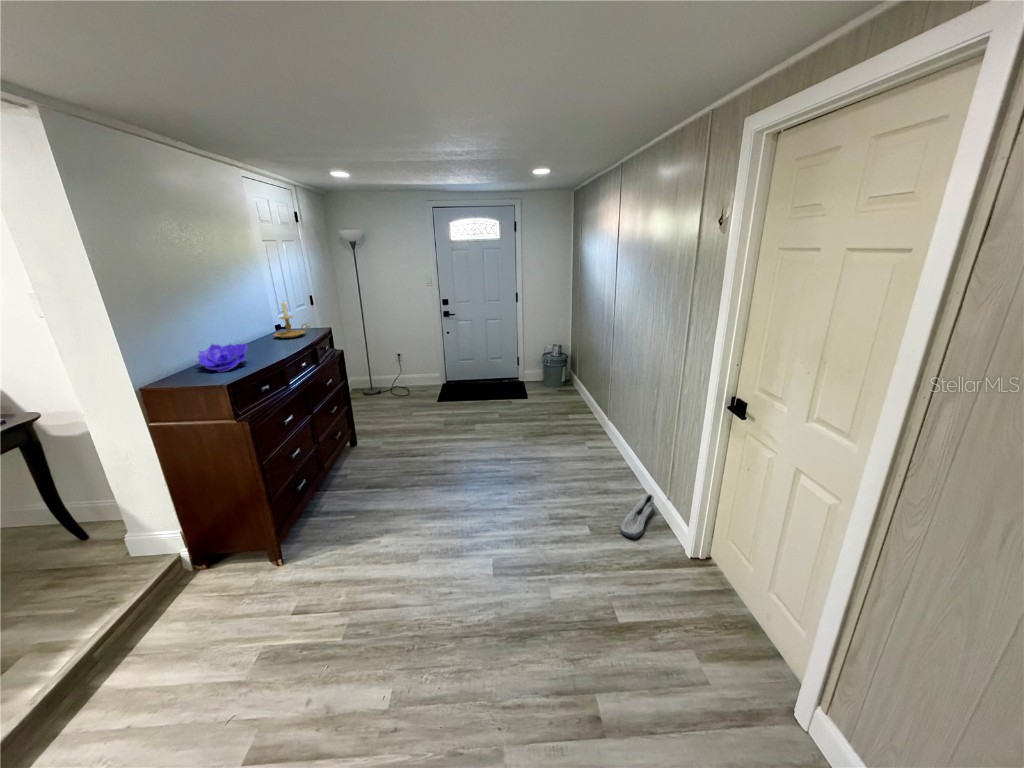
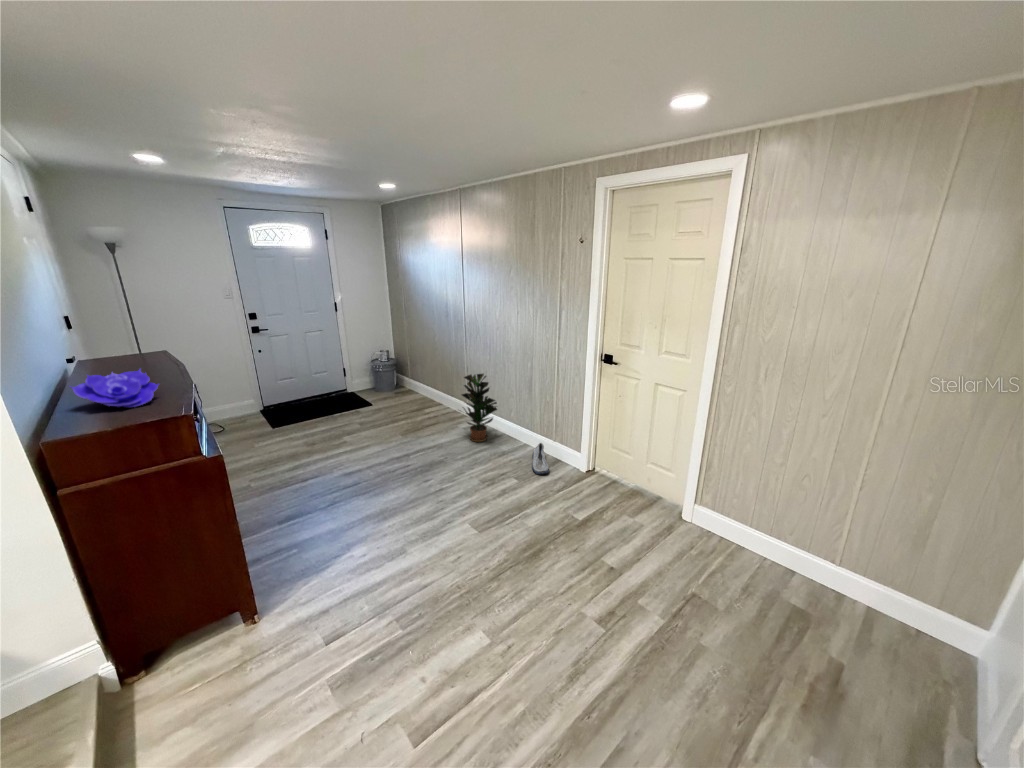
candle holder: present [274,302,307,338] -> none [99,317,151,367]
potted plant: none [576,386,625,469] -> present [462,374,497,442]

